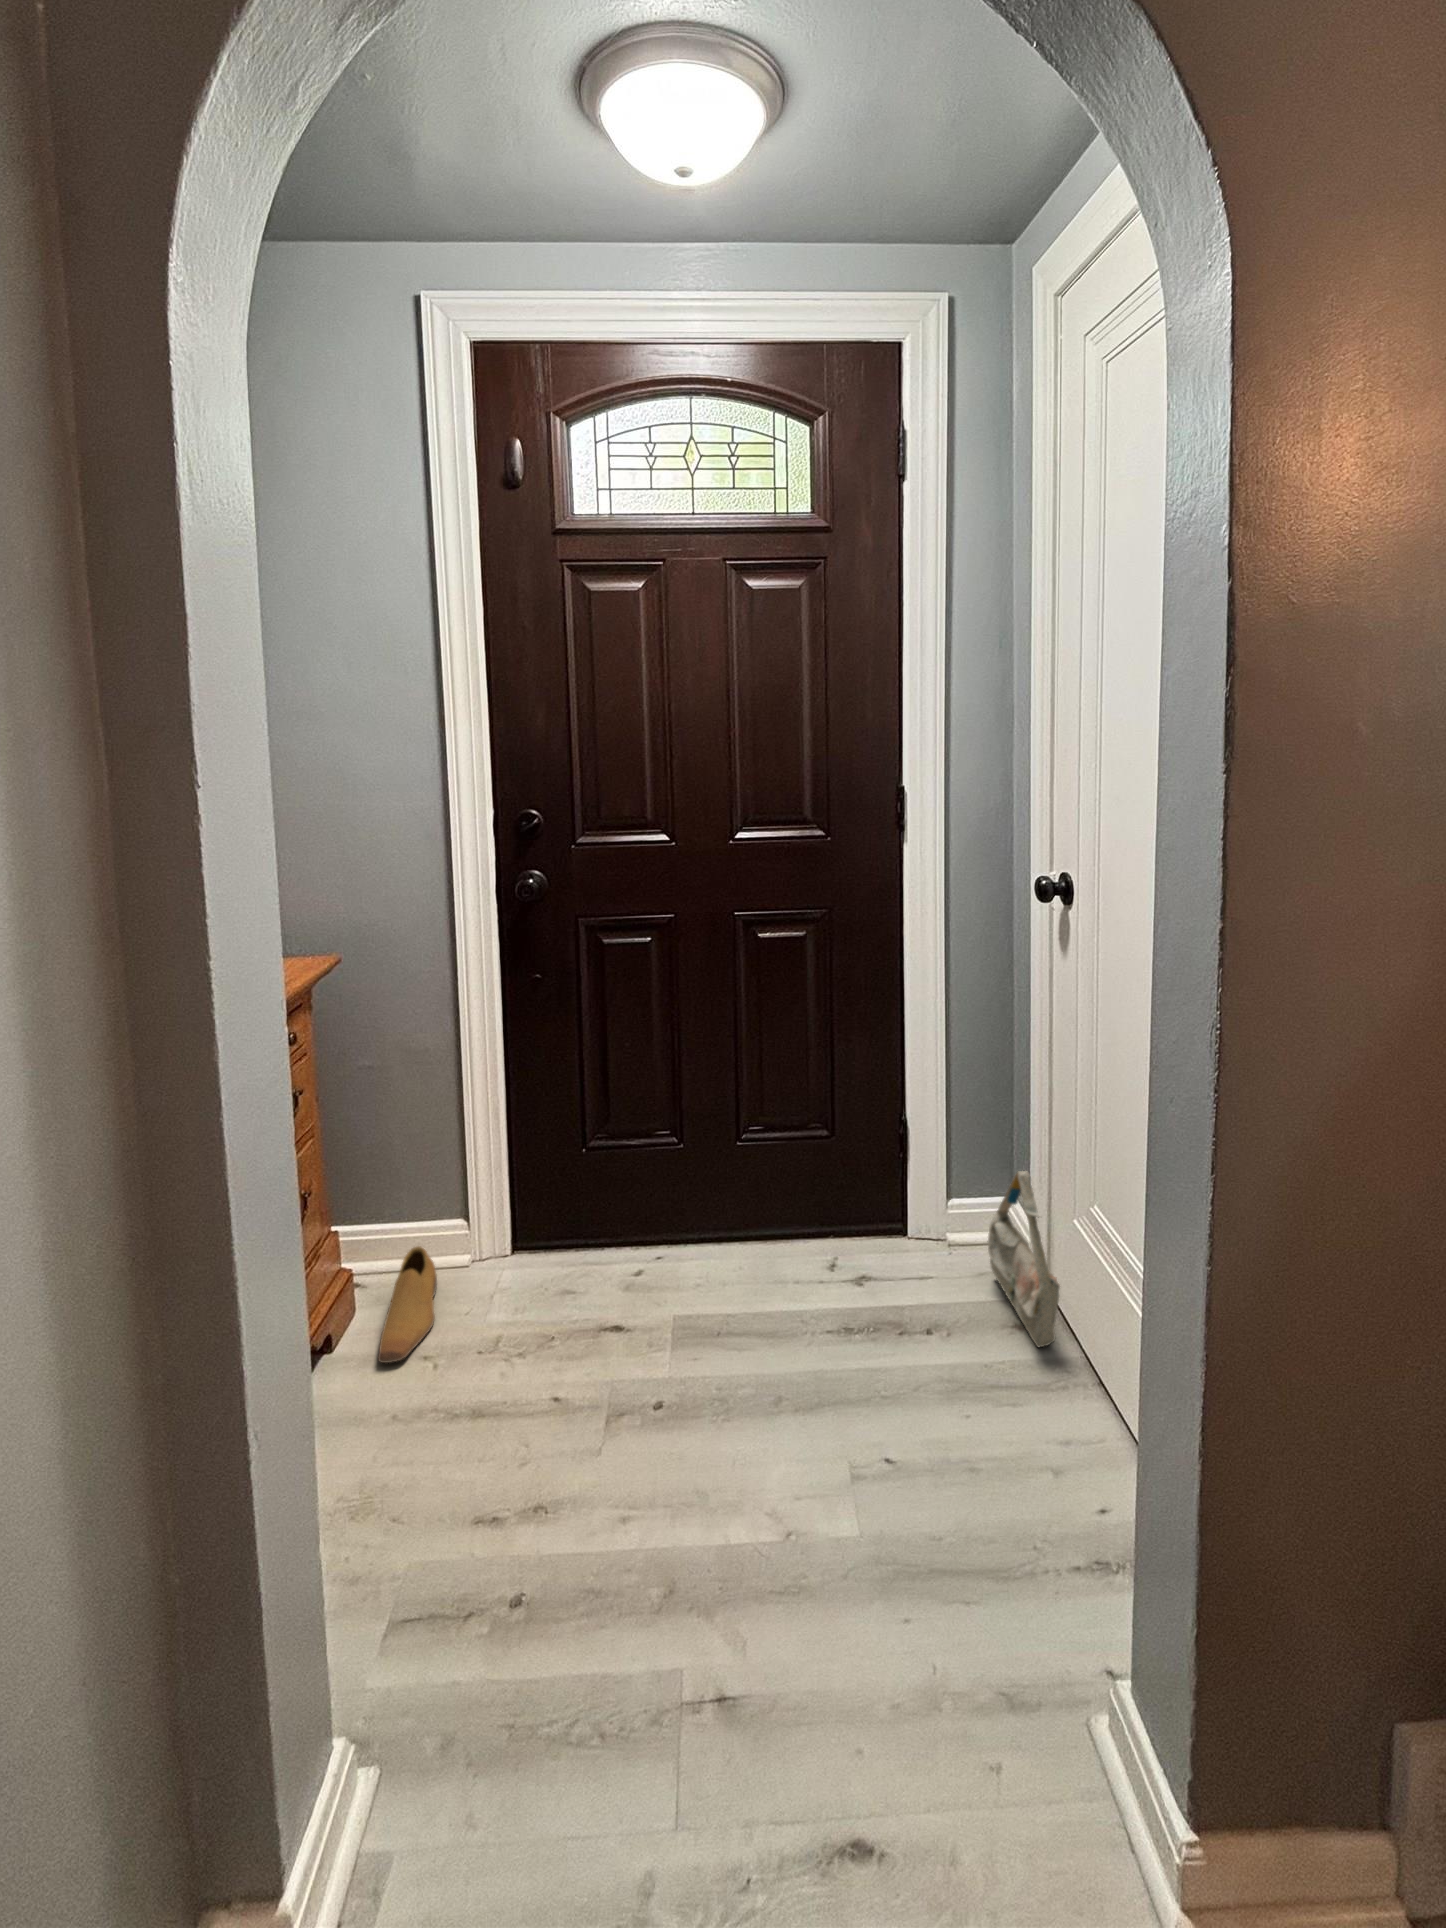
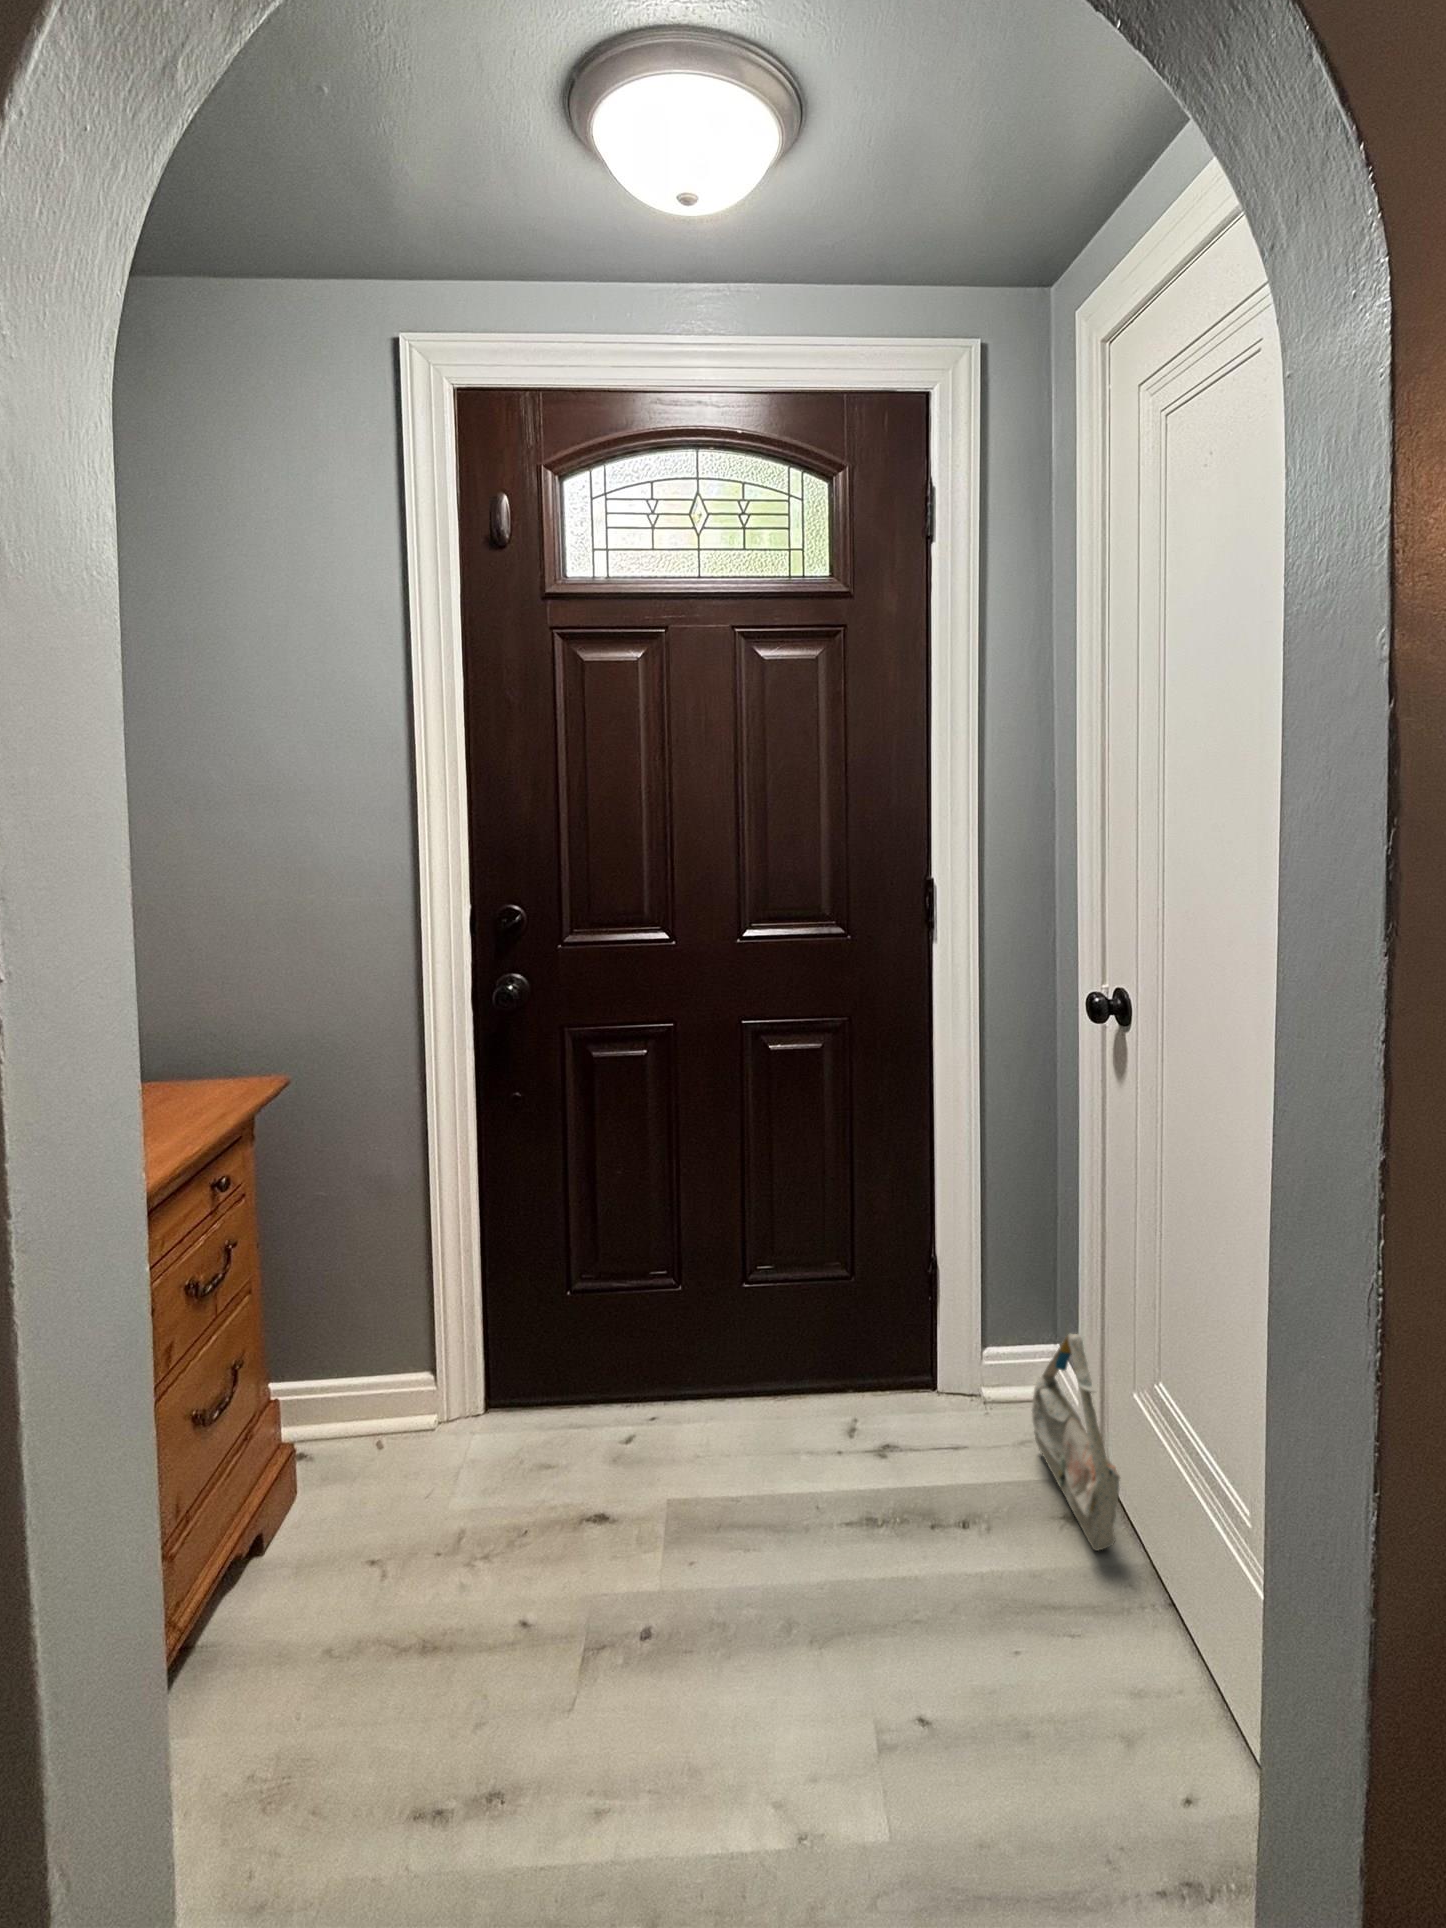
shoe: present [378,1246,437,1363] -> none [317,1414,394,1571]

